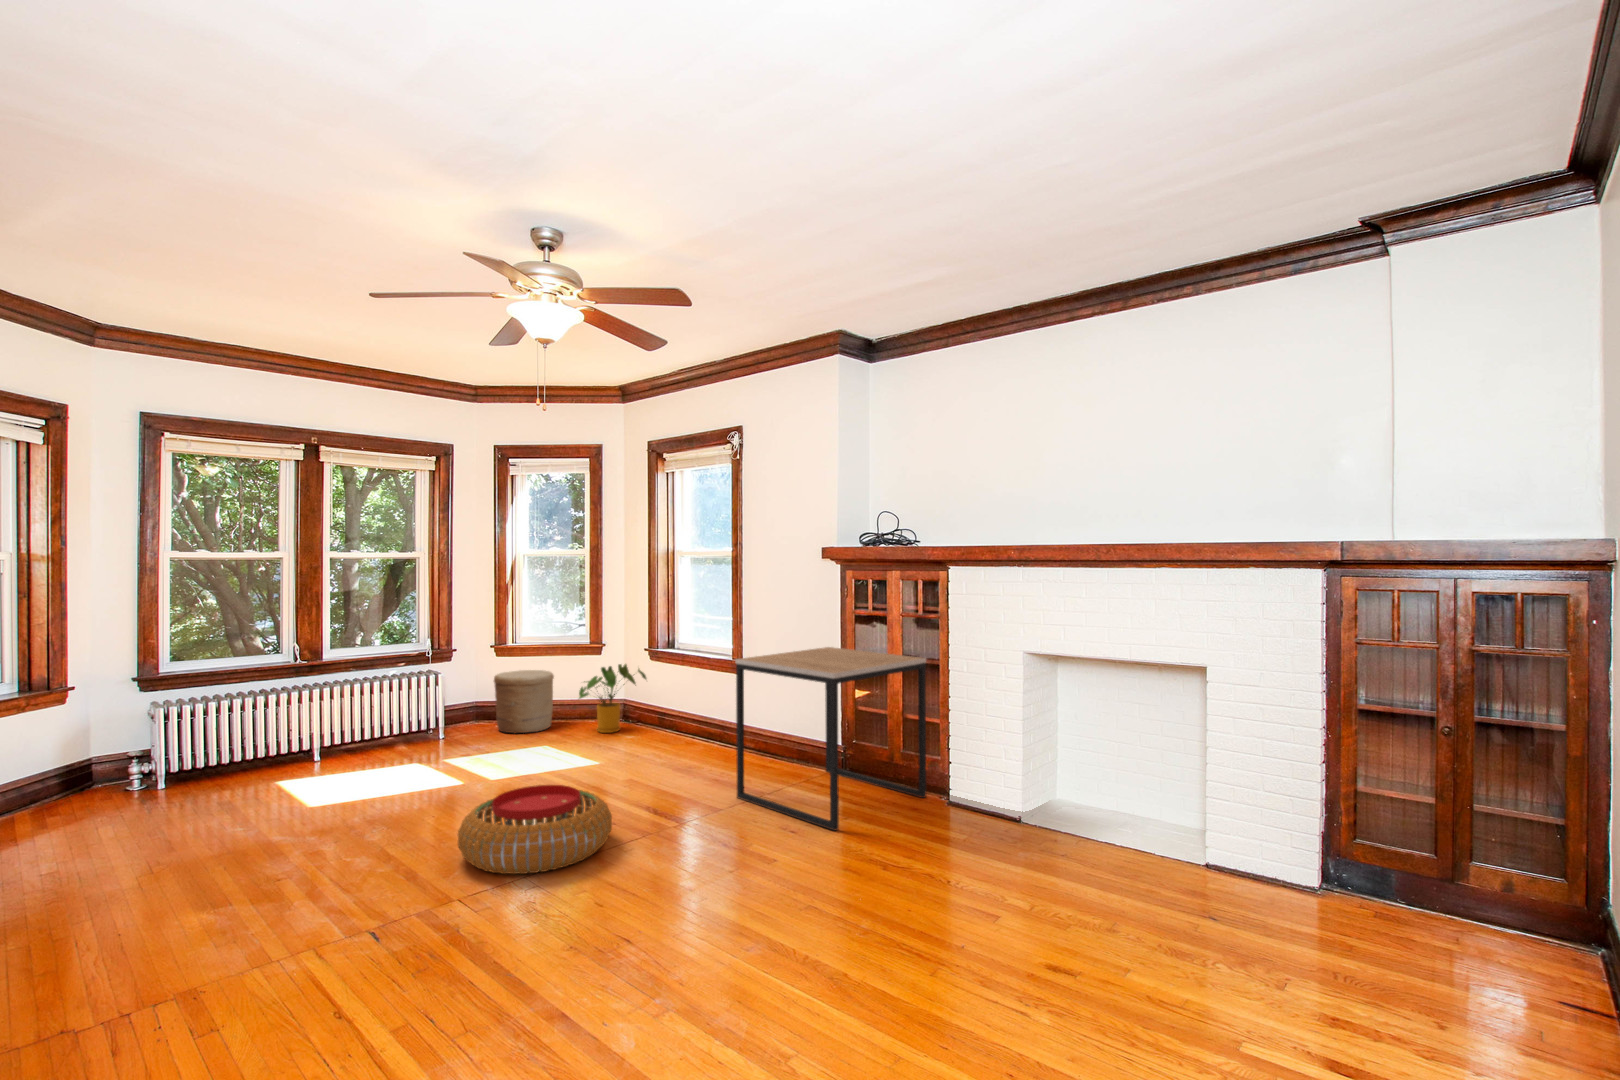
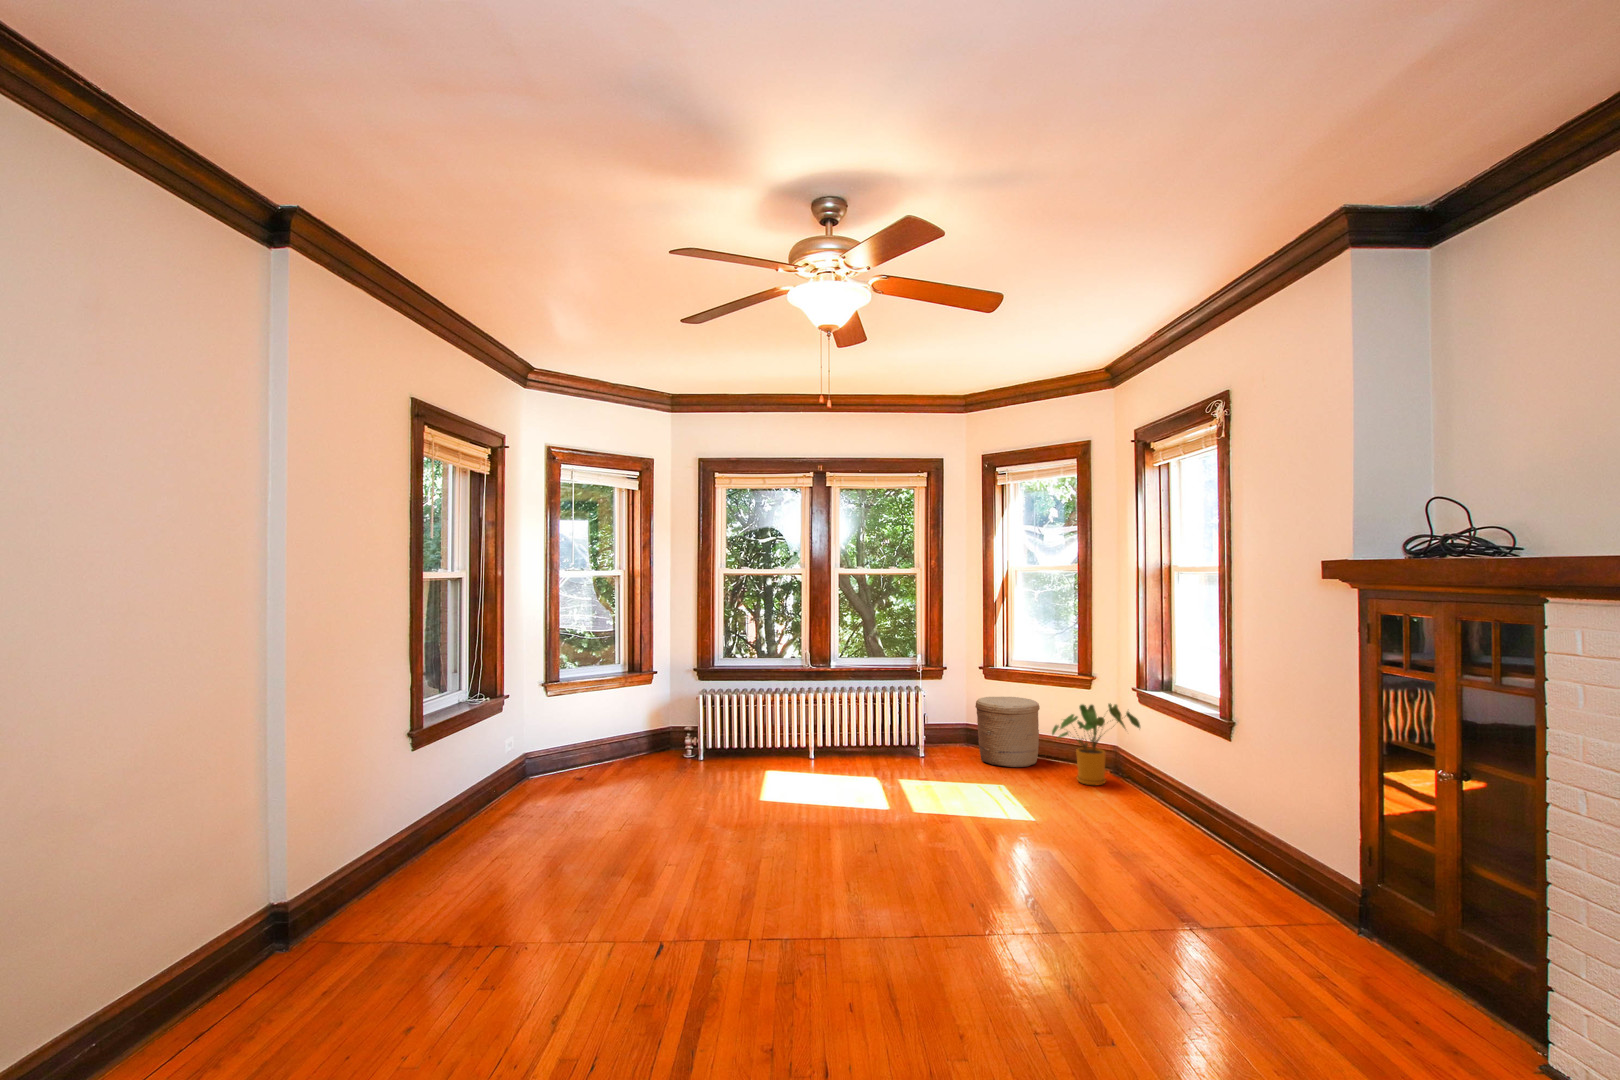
side table: present [736,647,926,830] -> none [1154,719,1524,1035]
pouf: present [458,785,612,874] -> none [785,831,952,939]

